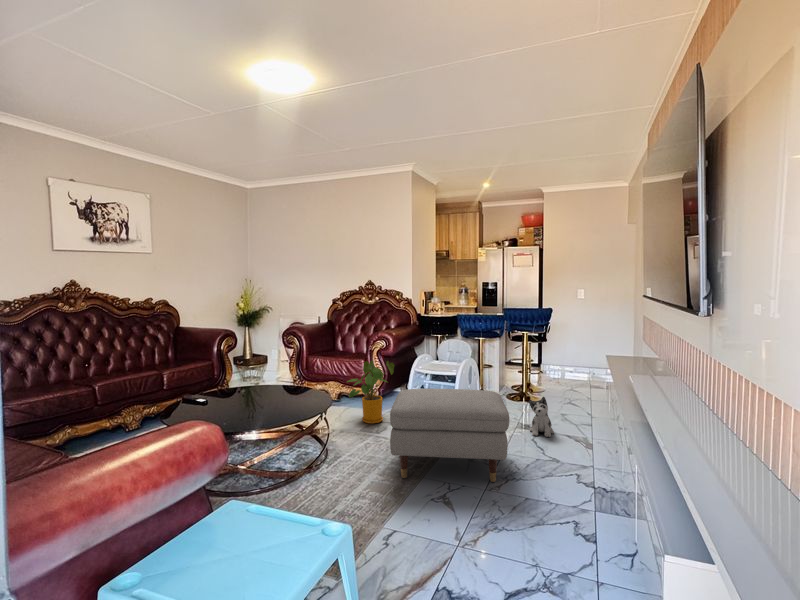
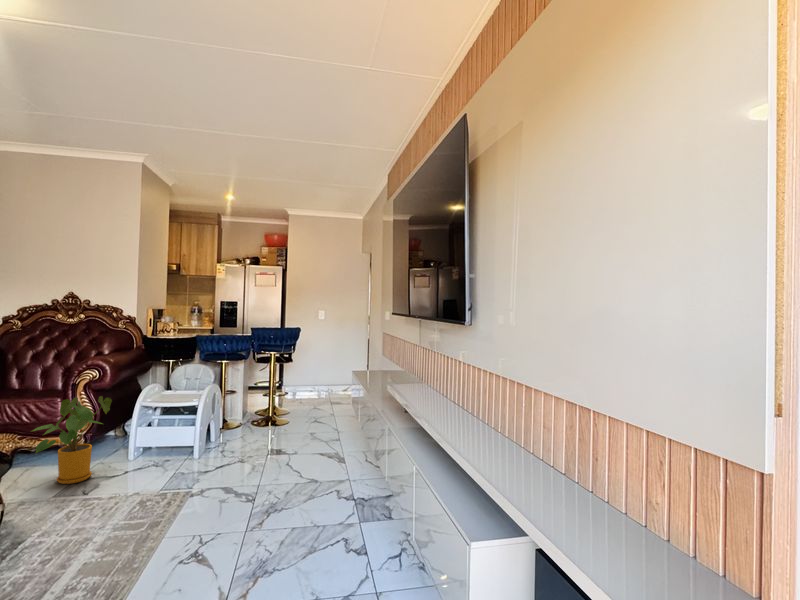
ottoman: present [390,389,510,482] -> none [117,418,274,545]
plush toy: present [529,397,554,437] -> none [283,418,307,460]

